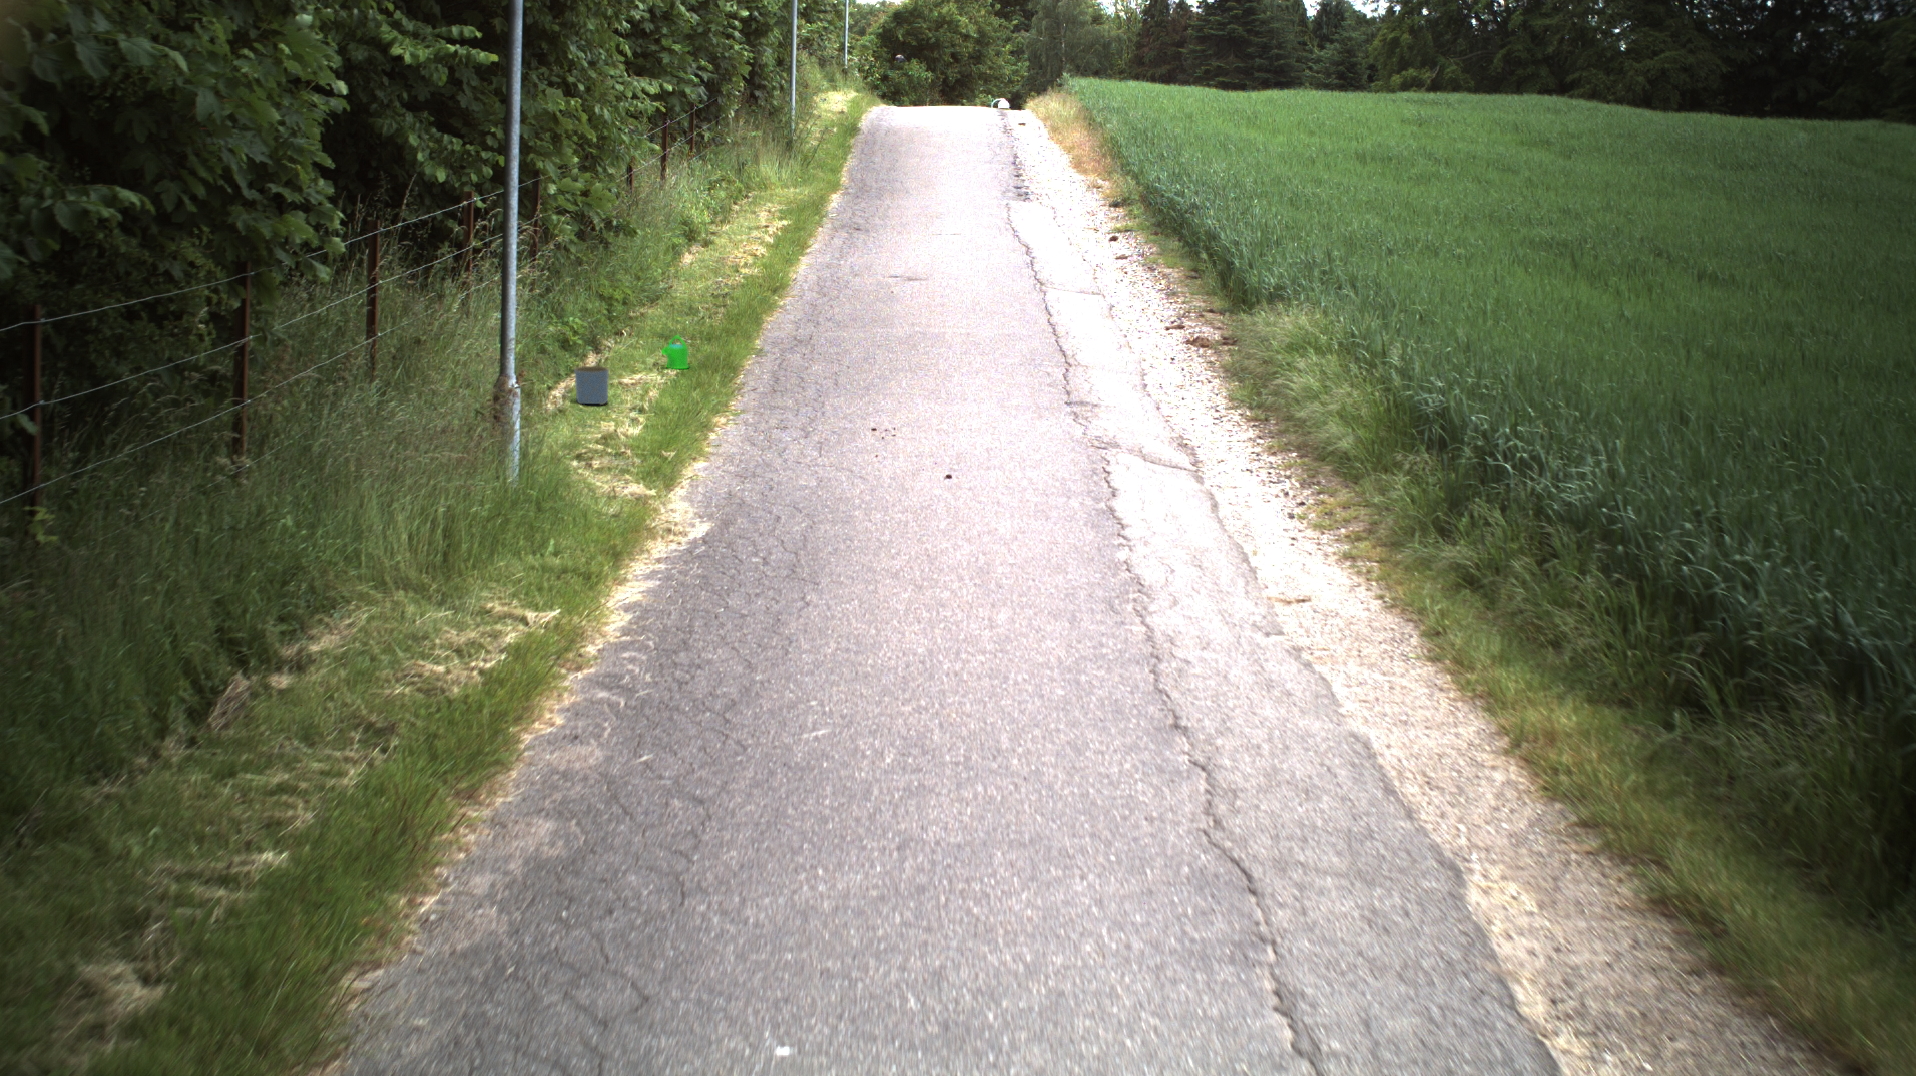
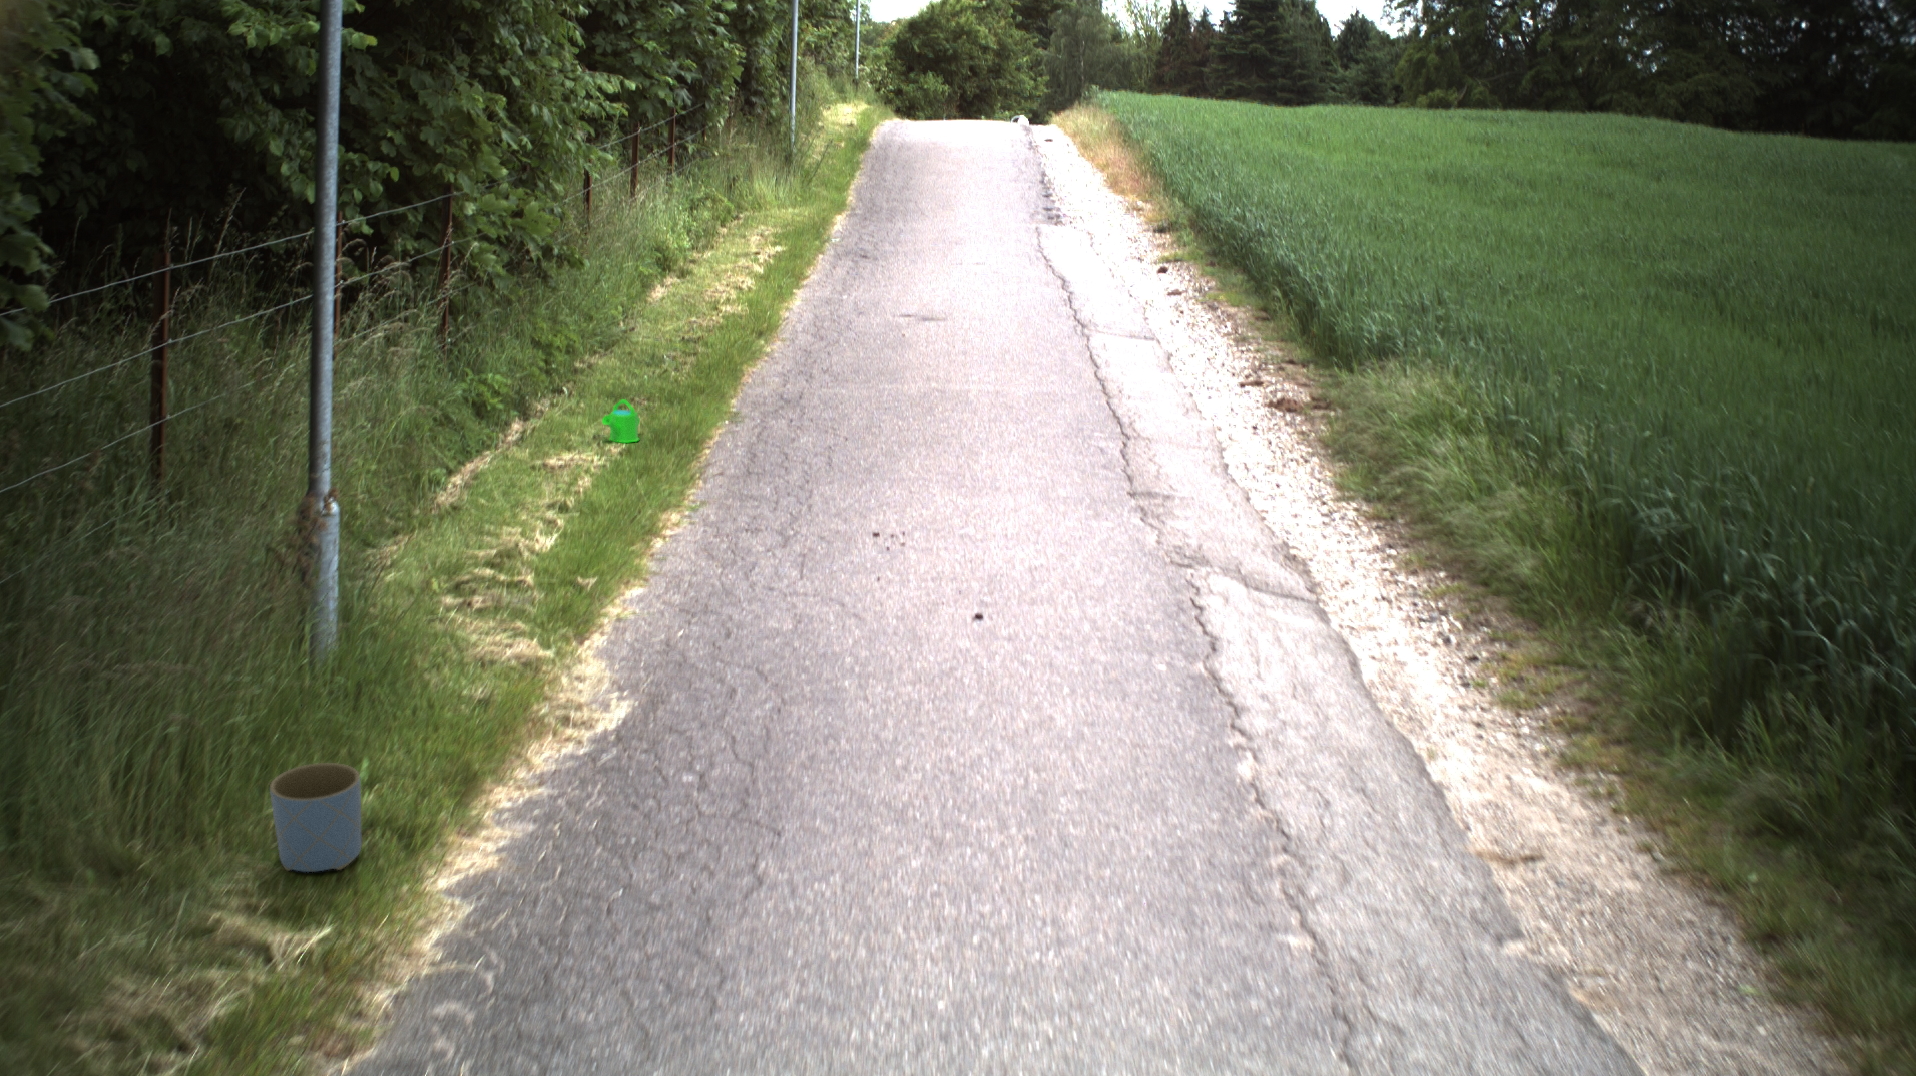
planter: present [574,366,609,405] -> present [270,763,362,872]

